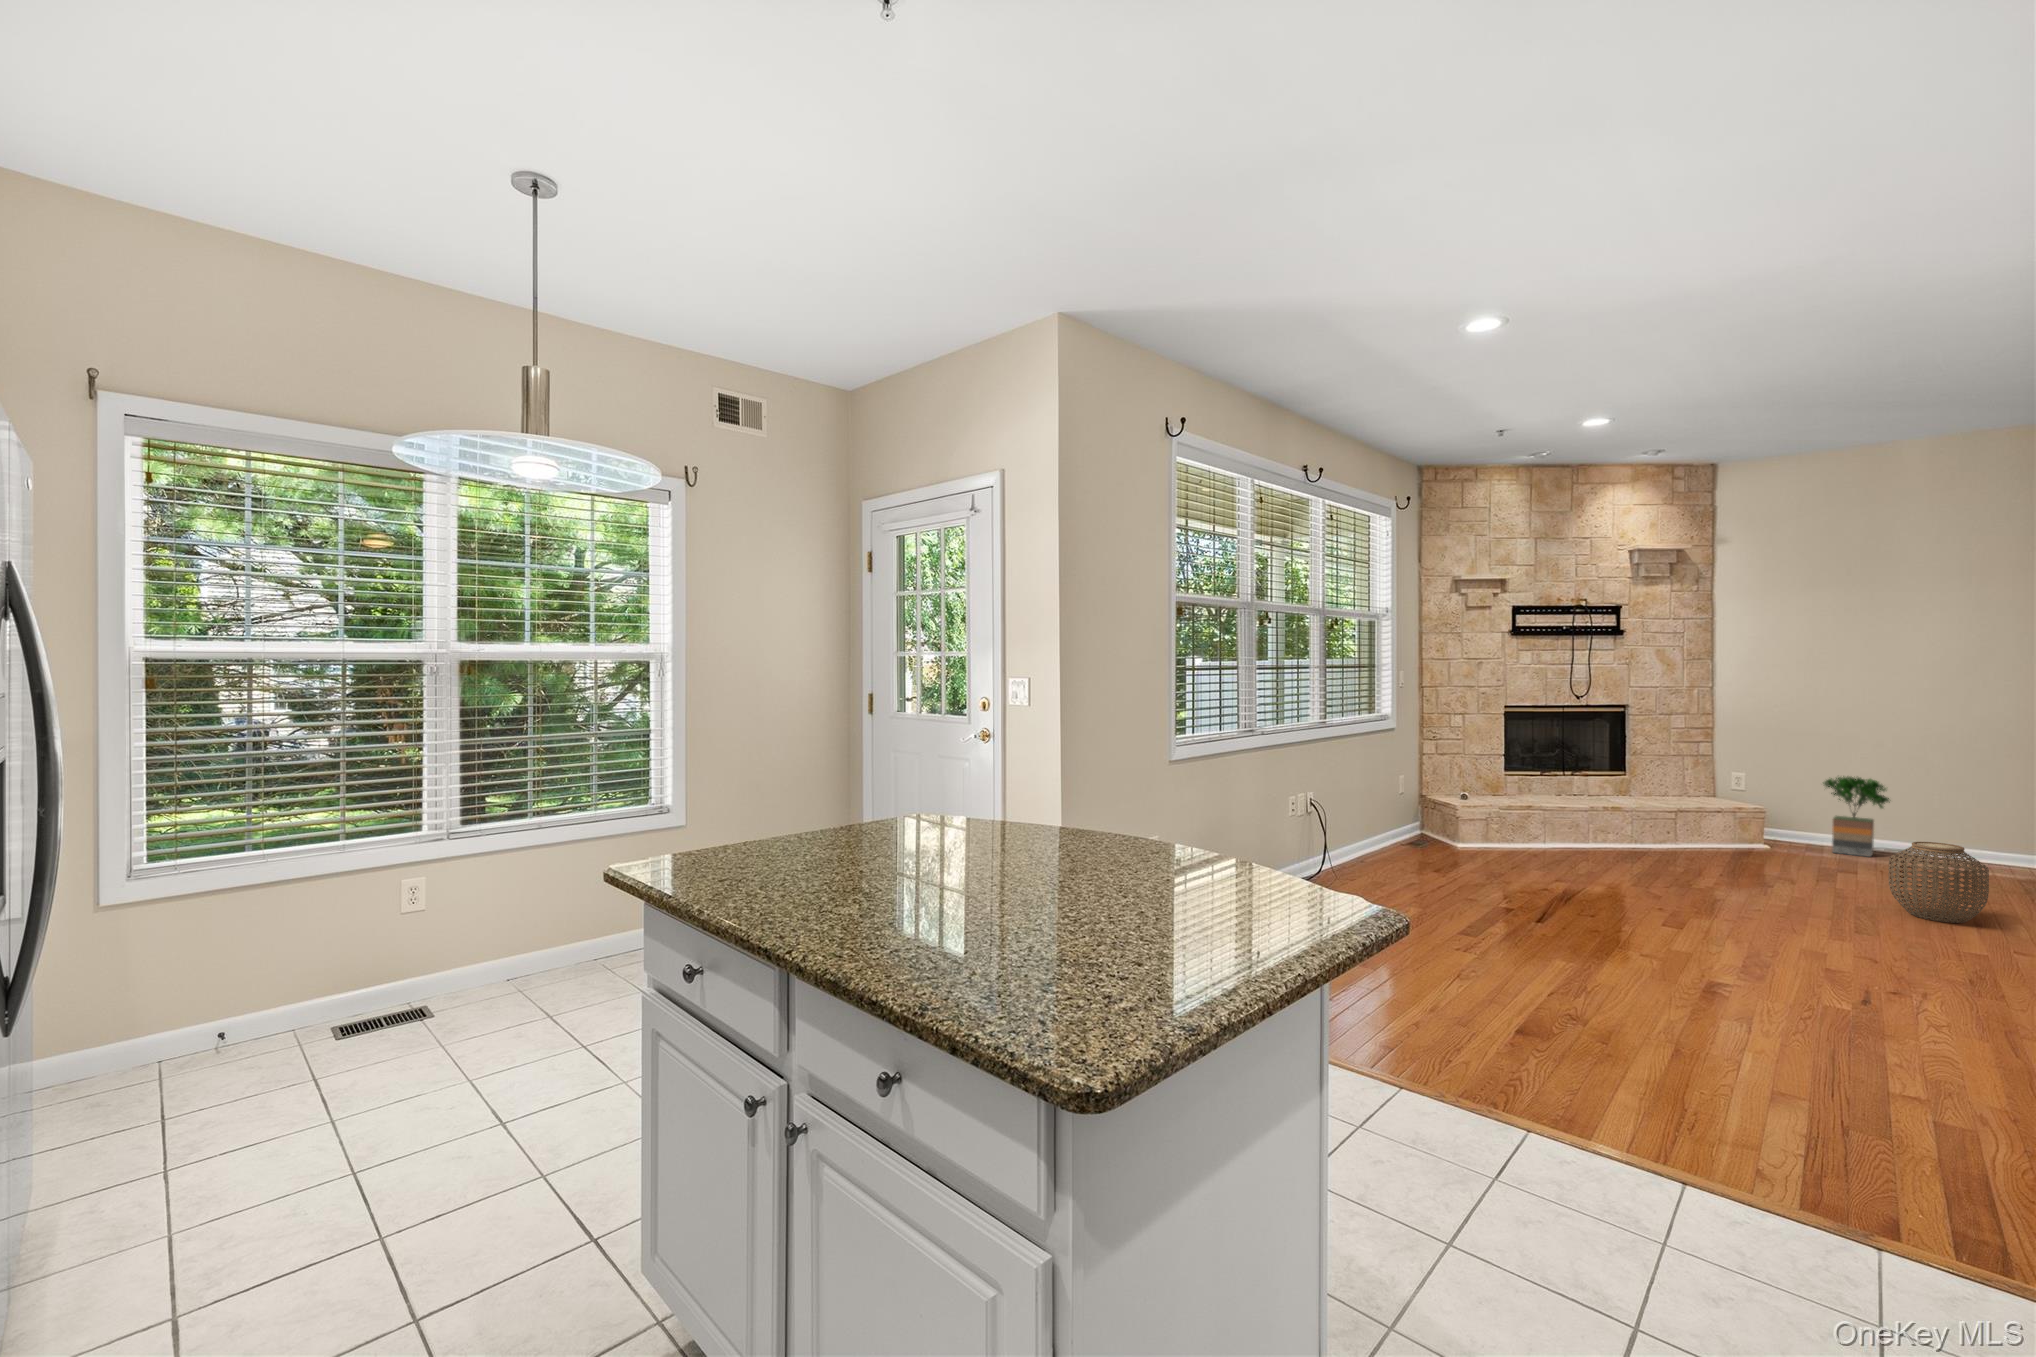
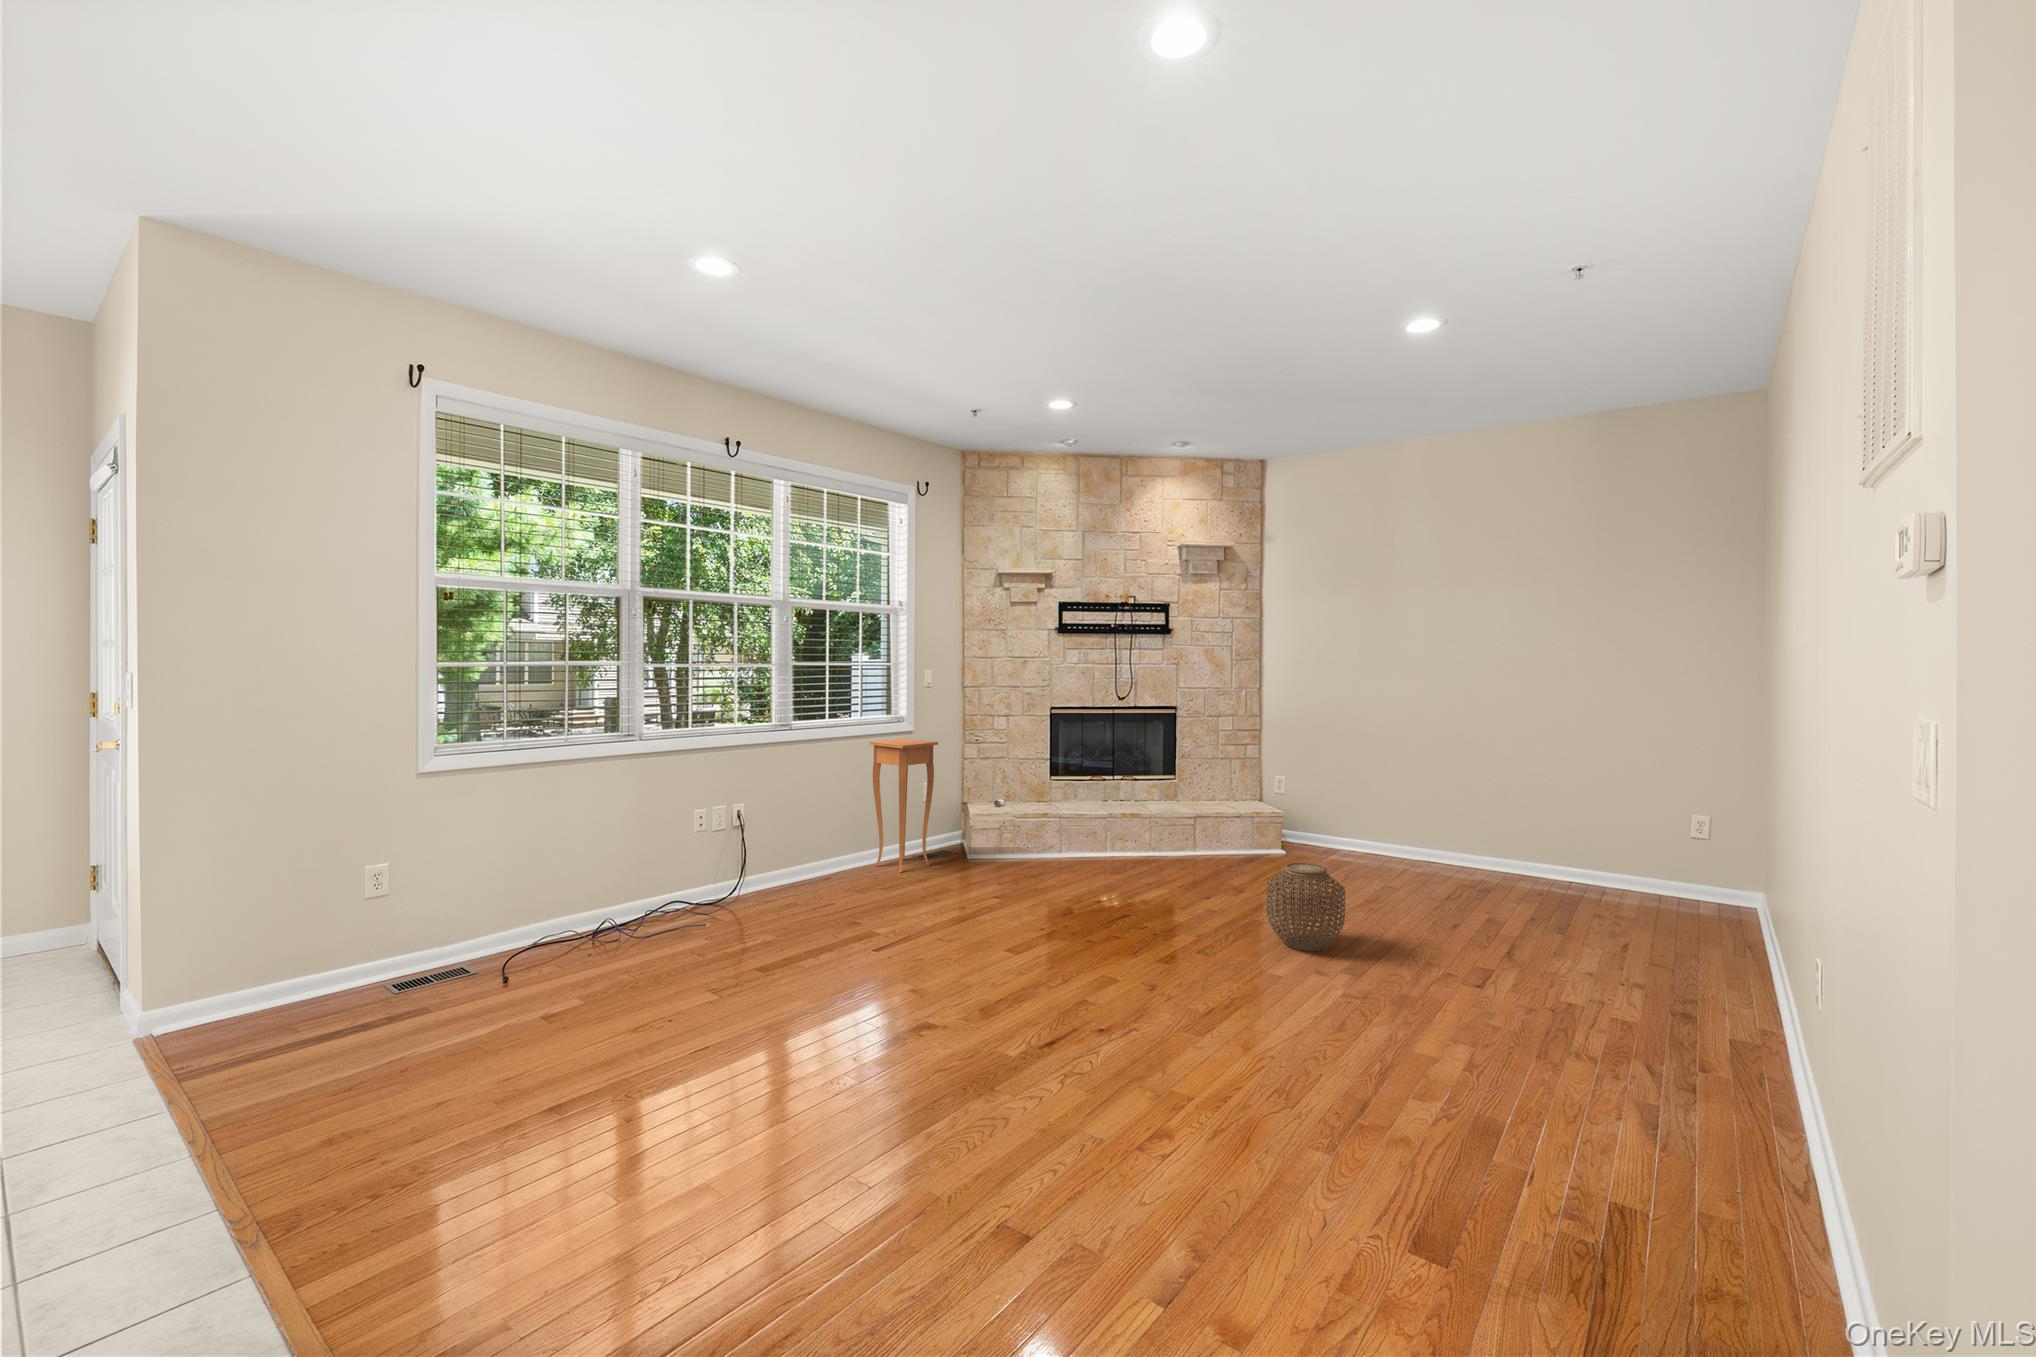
side table: none [1378,736,1441,860] -> present [869,739,938,873]
potted tree: present [1823,776,1890,857] -> none [1335,783,1390,868]

